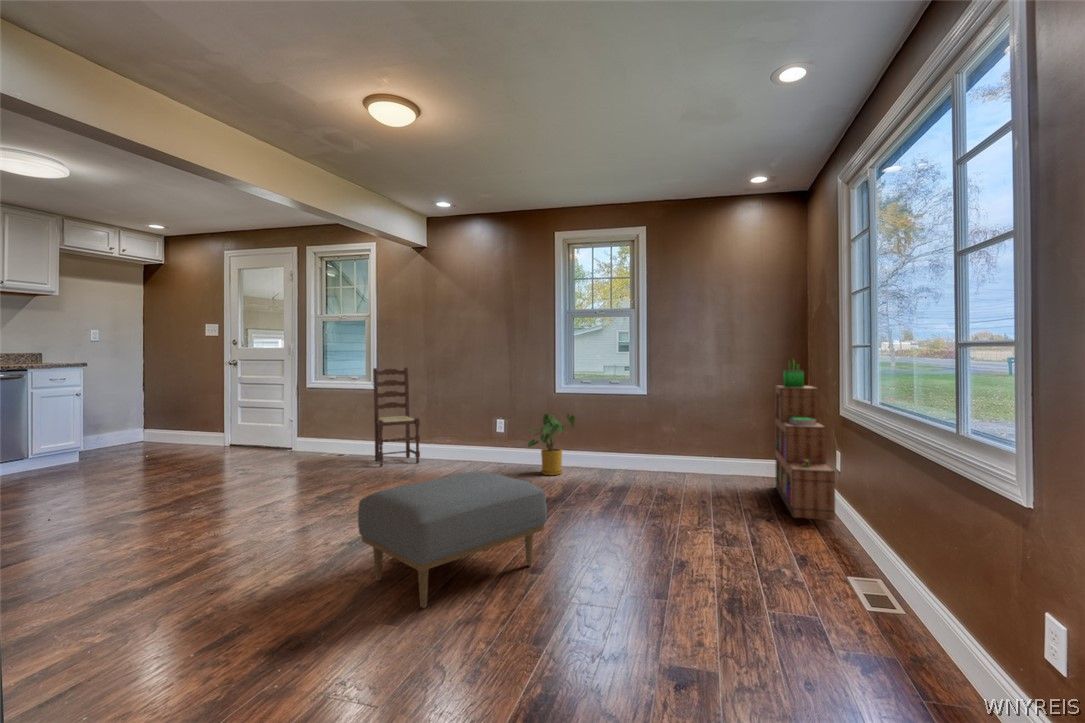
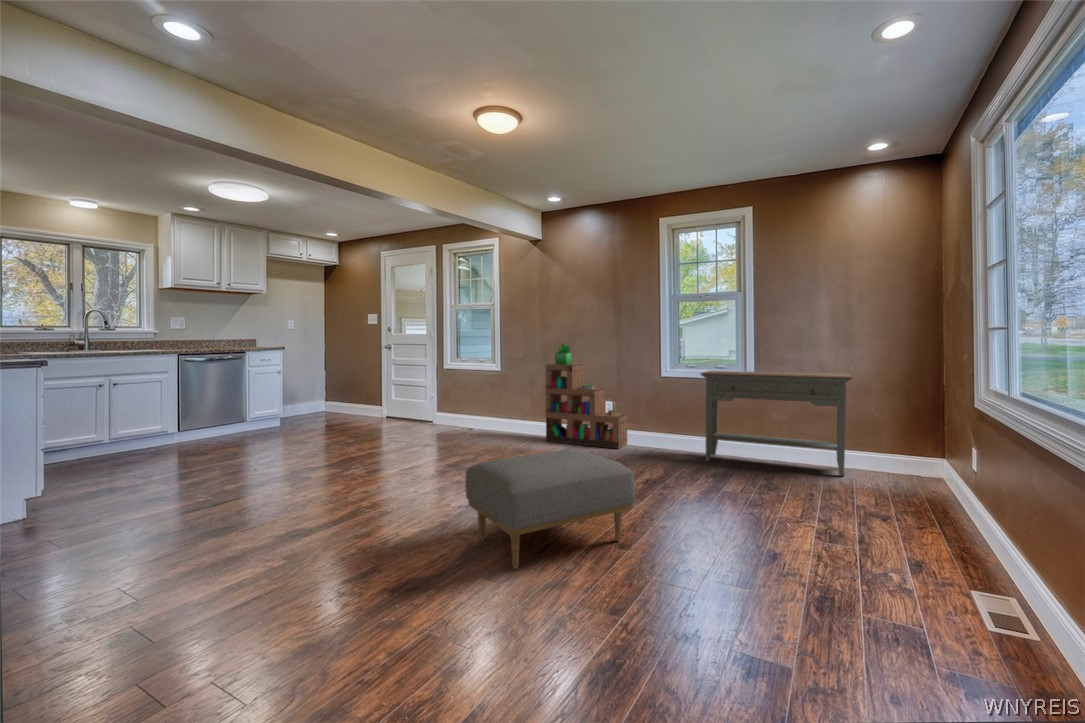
bookshelf: present [775,364,835,520] -> present [546,344,627,449]
dining chair: present [373,368,420,467] -> none [498,352,537,440]
console table: none [595,385,734,483] -> present [701,371,852,476]
house plant: present [527,413,575,475] -> none [630,397,681,457]

